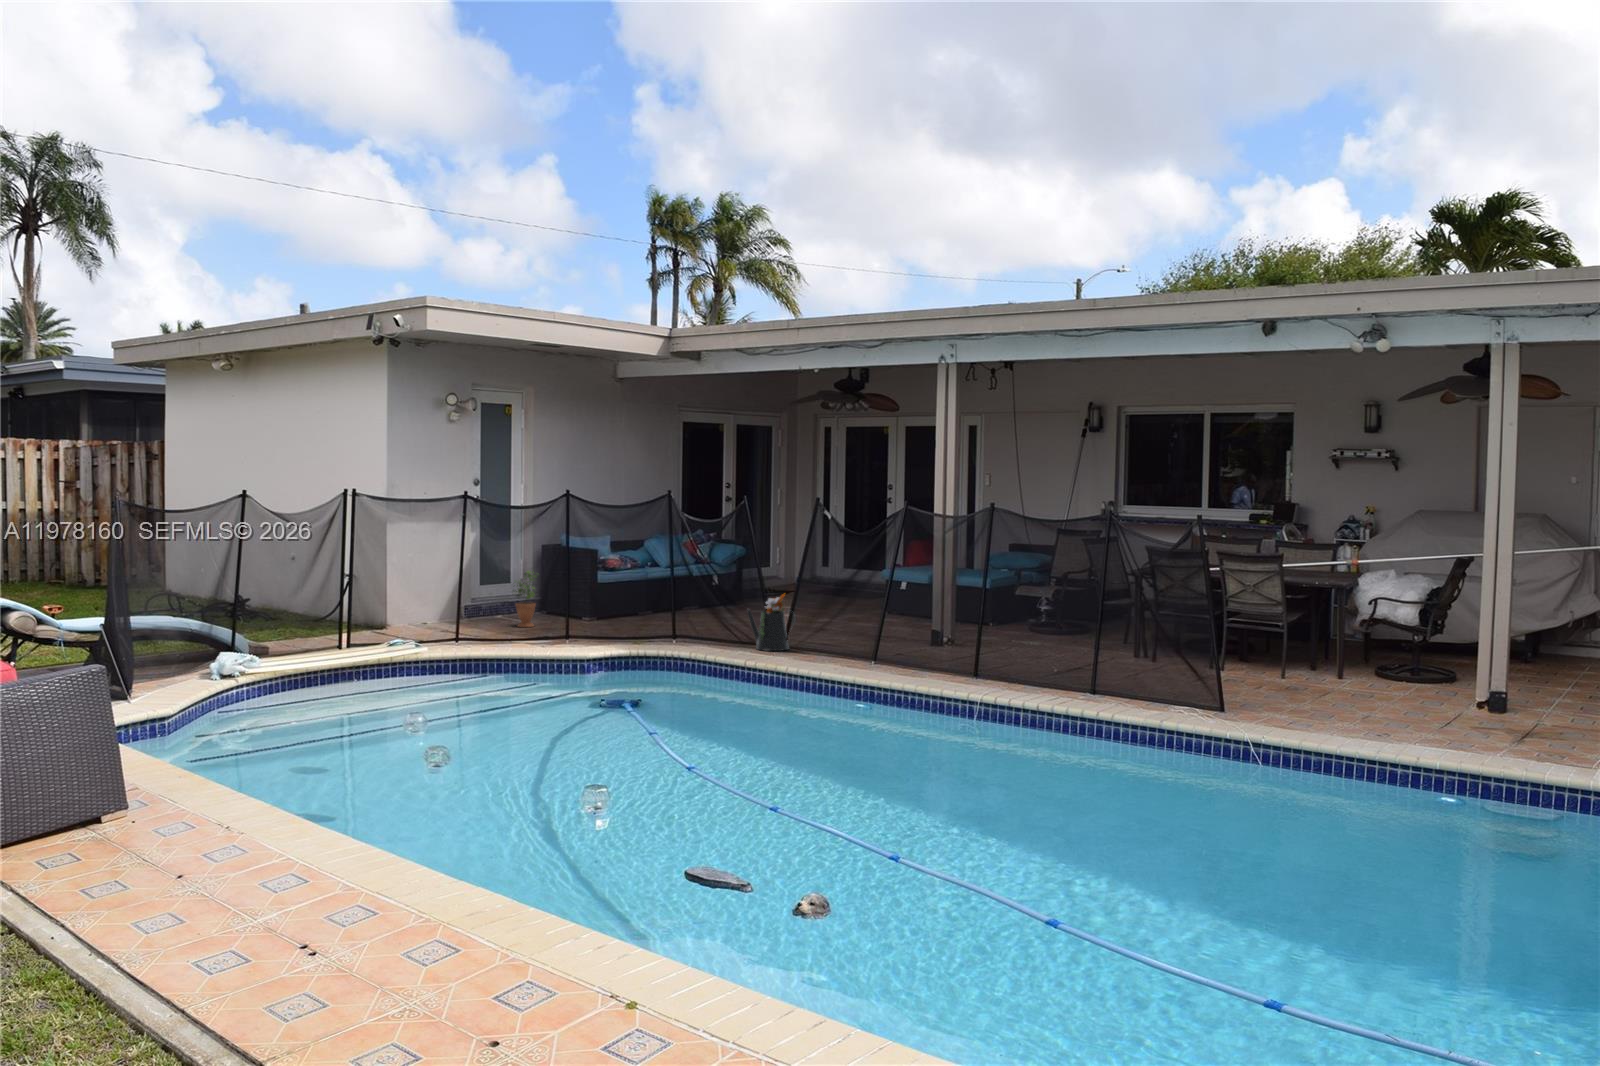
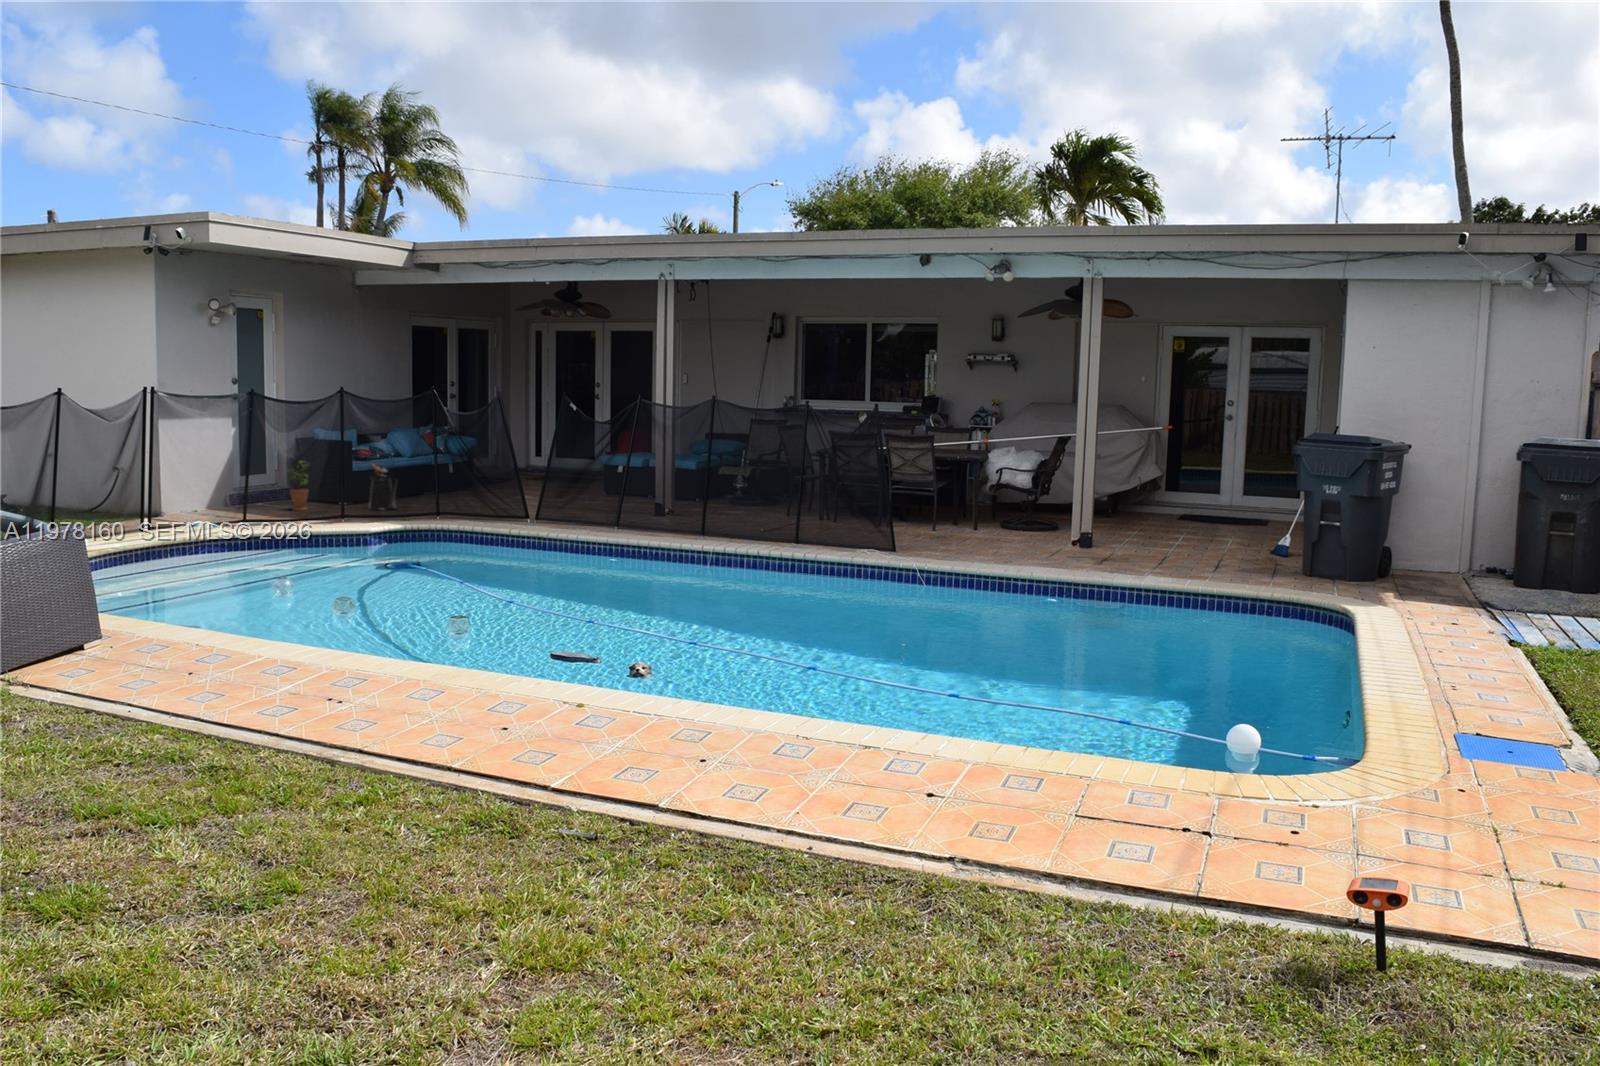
watering can: present [748,594,789,651] -> present [369,465,398,510]

